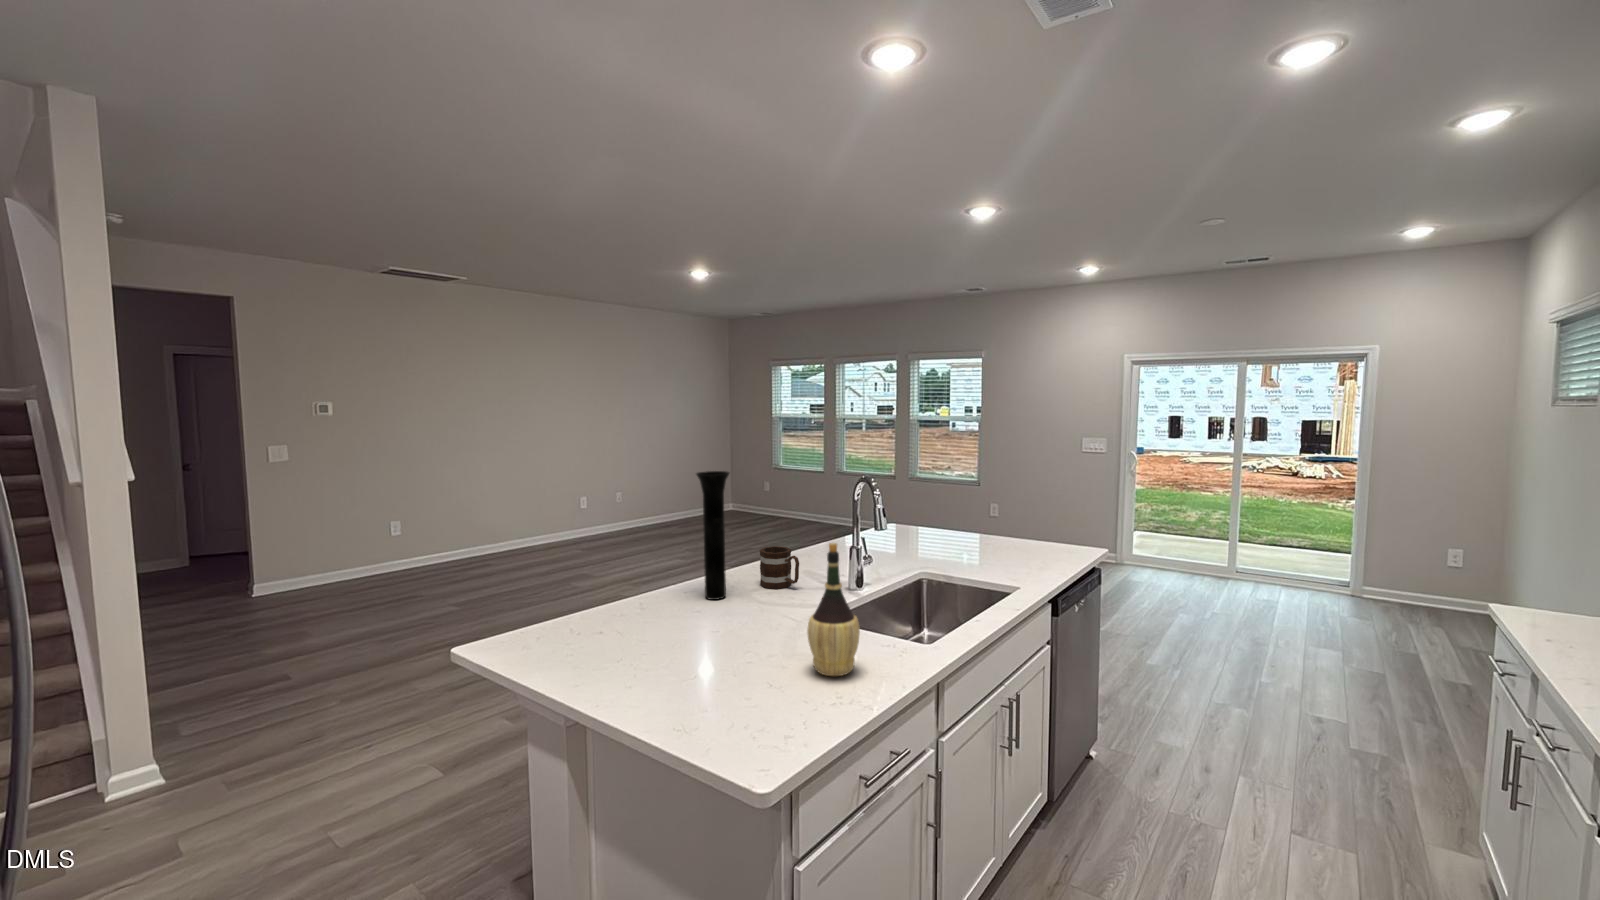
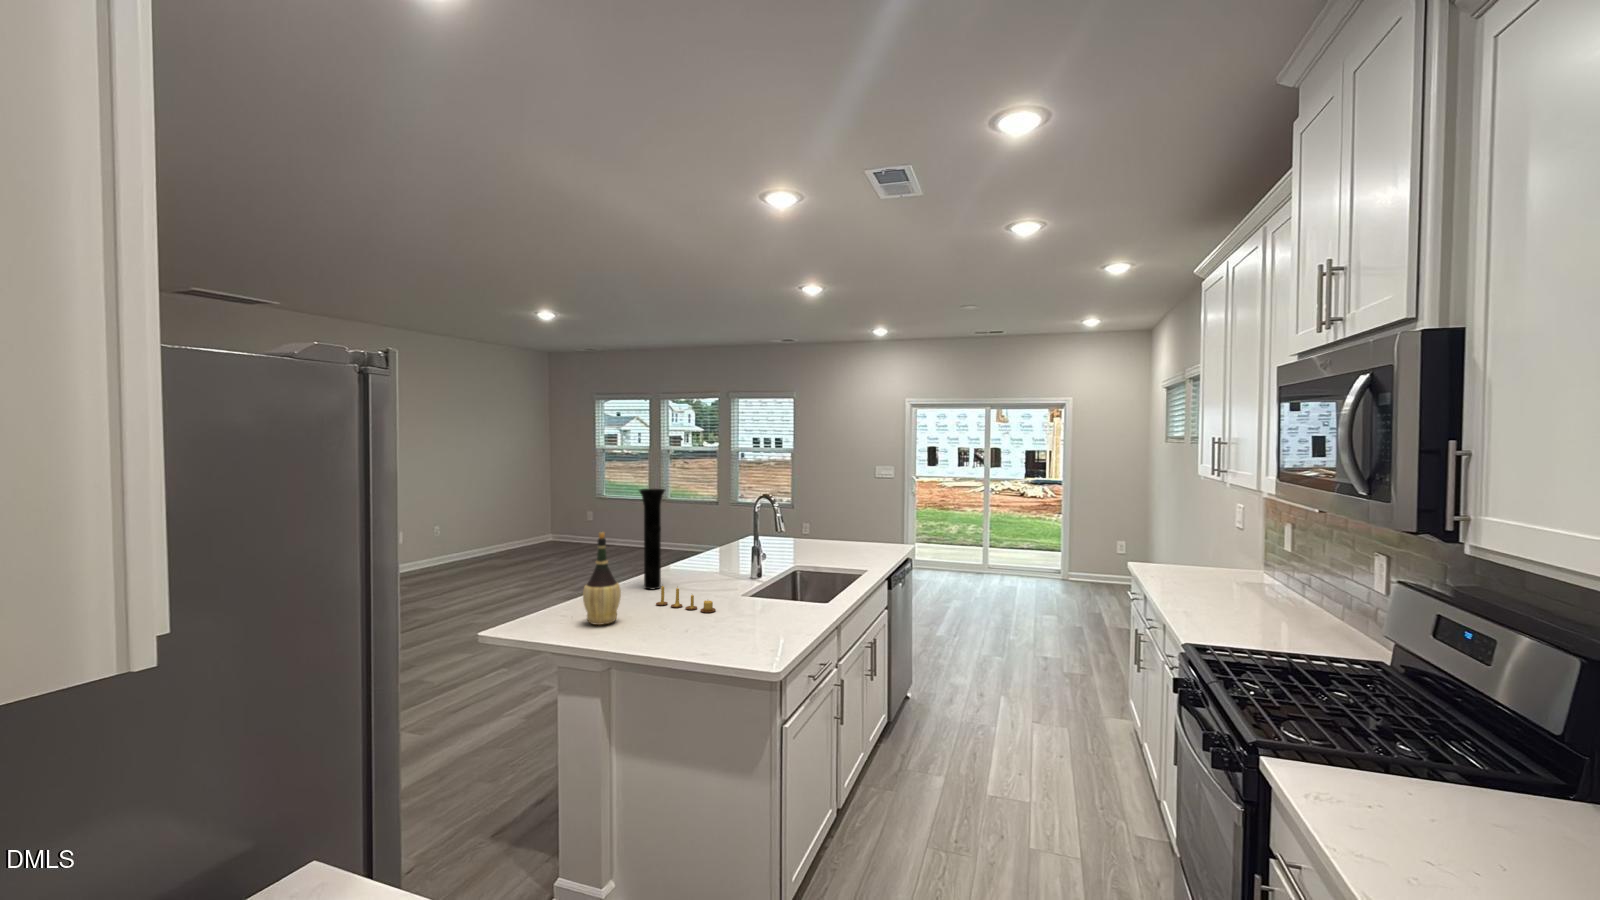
wine bottle: present [807,543,860,676] -> present [583,532,621,625]
mug: present [760,546,799,589] -> none [680,548,714,580]
candle: none [696,600,763,648] -> present [656,586,716,613]

